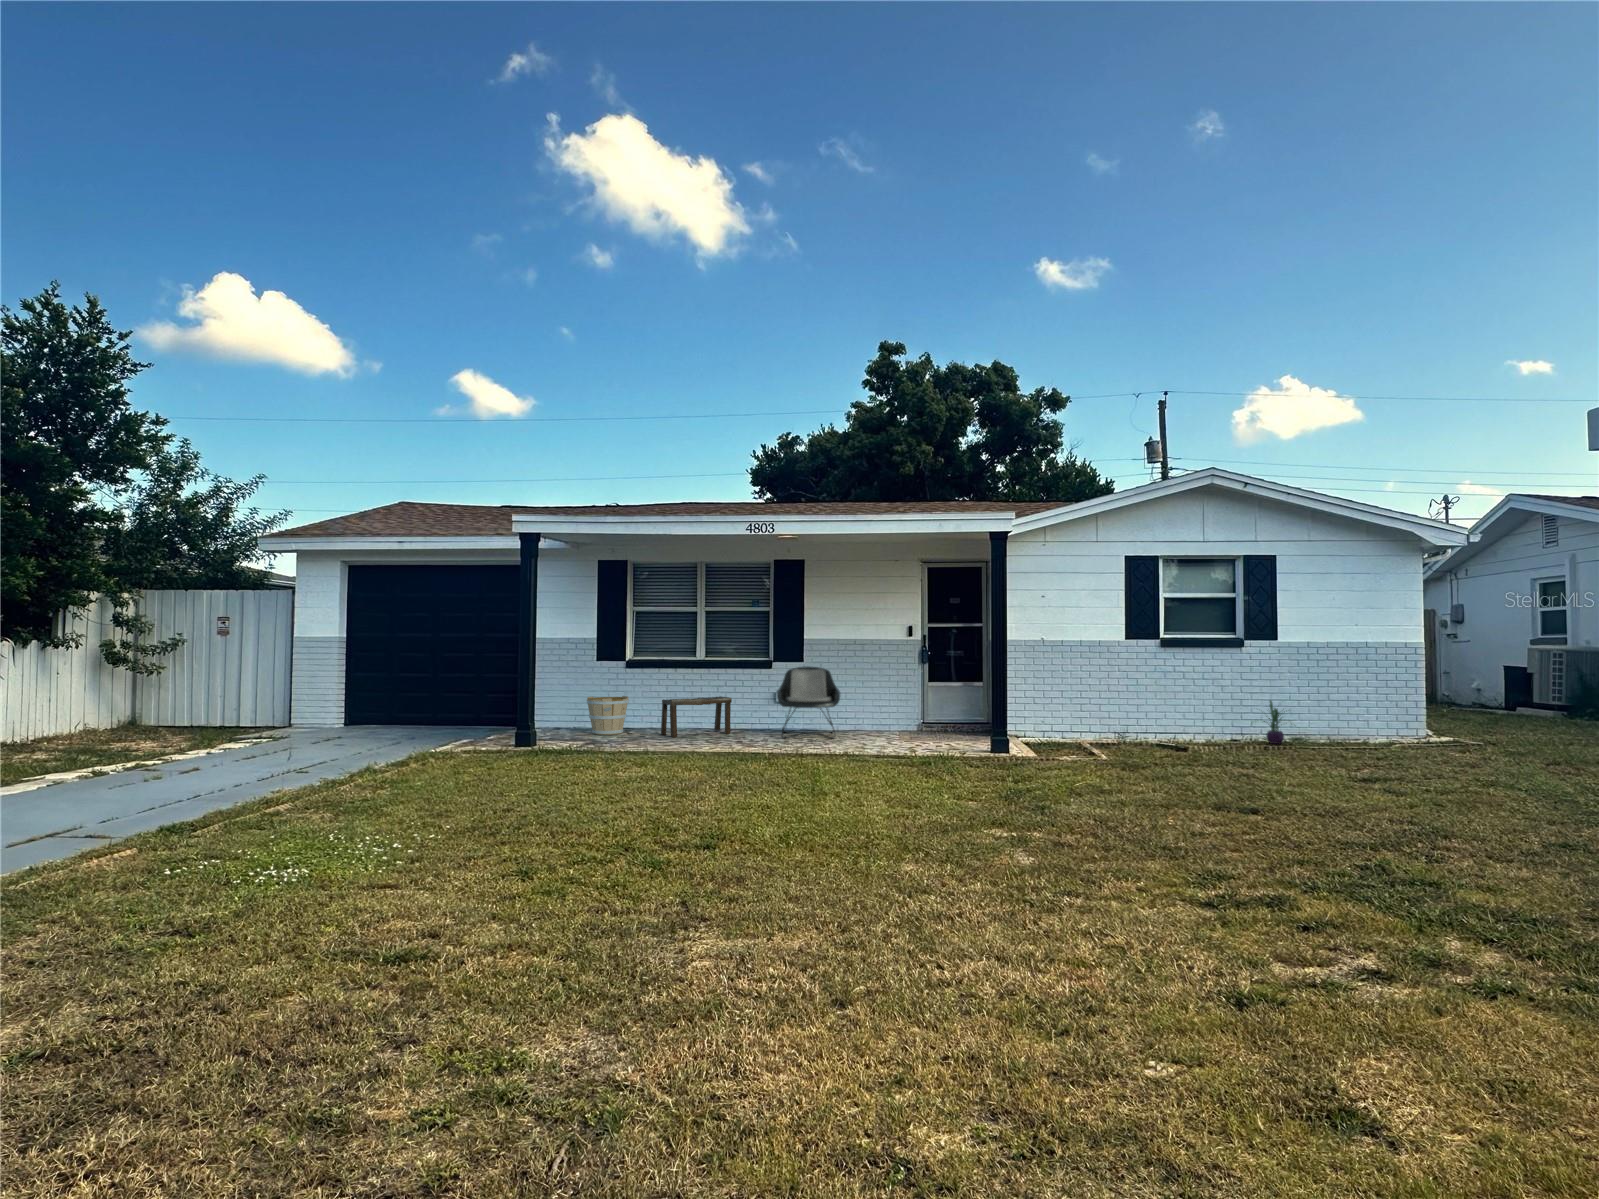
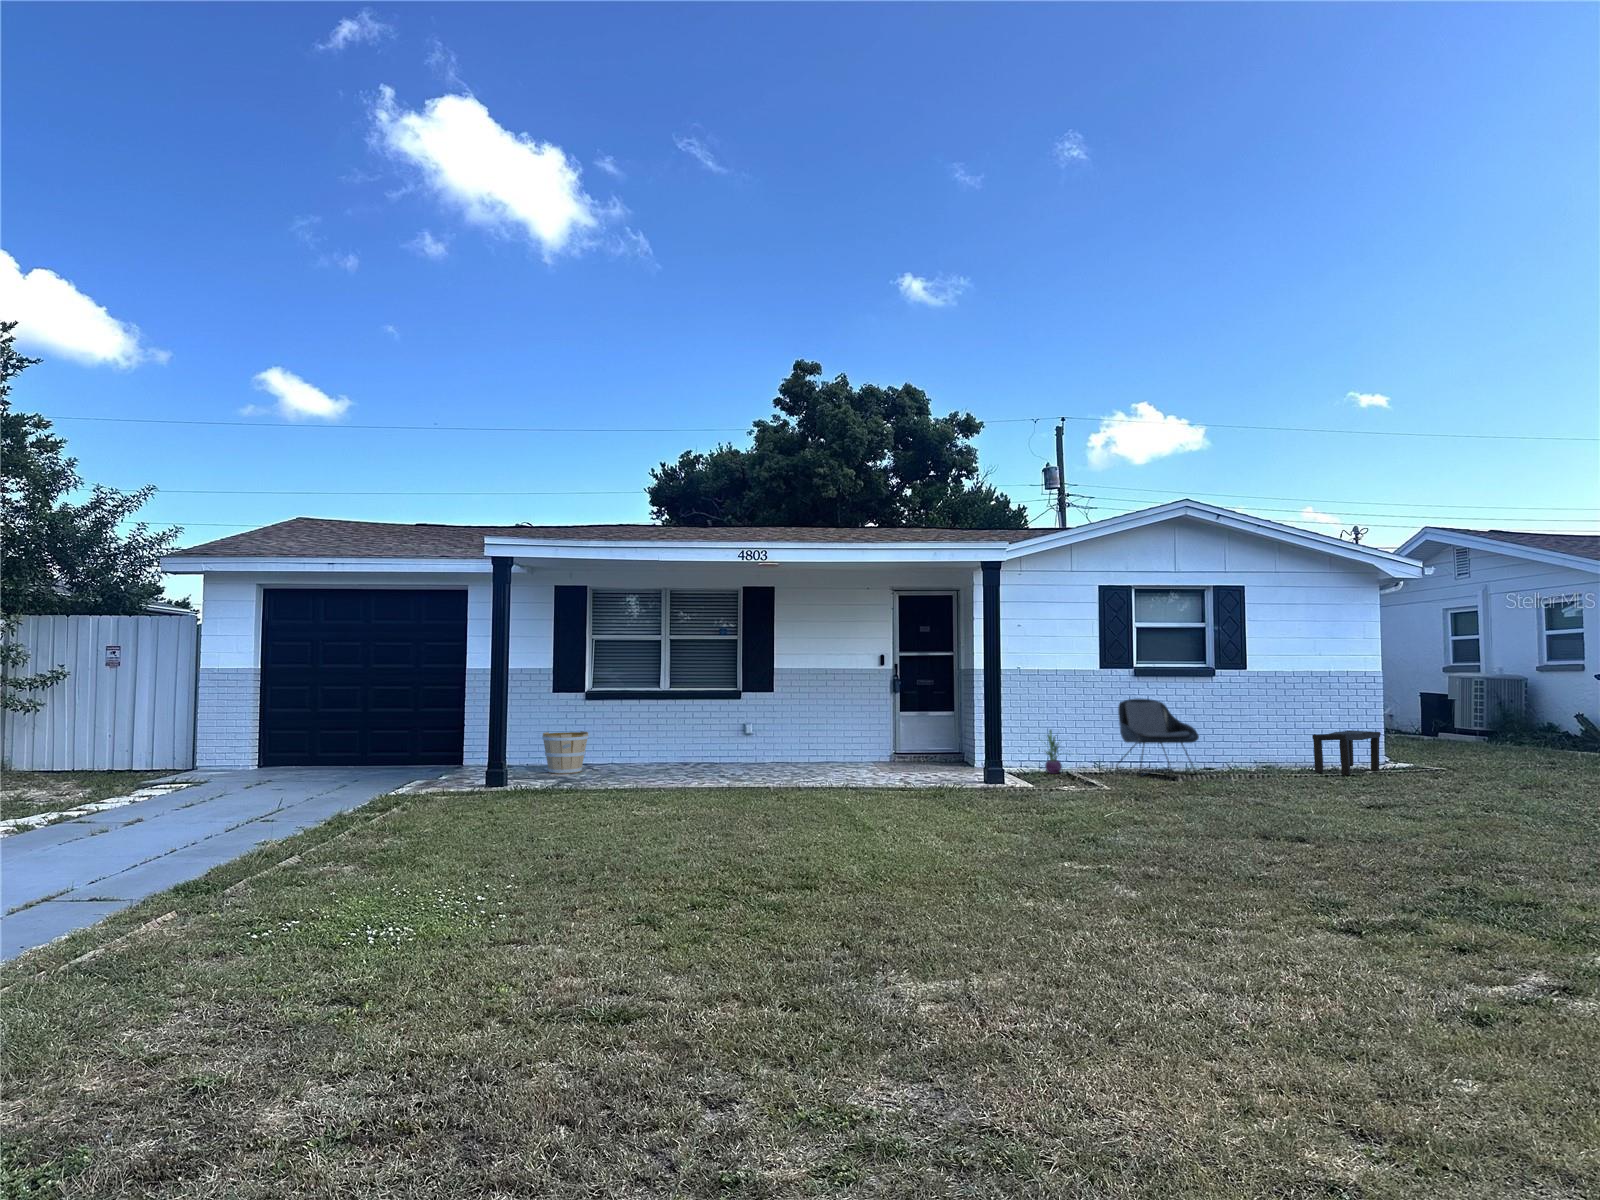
lounge chair: present [777,666,840,739] -> present [1118,699,1199,777]
bench: present [661,696,732,737] -> present [1312,730,1381,775]
decorative plant: present [1264,700,1284,744] -> present [1045,730,1062,774]

